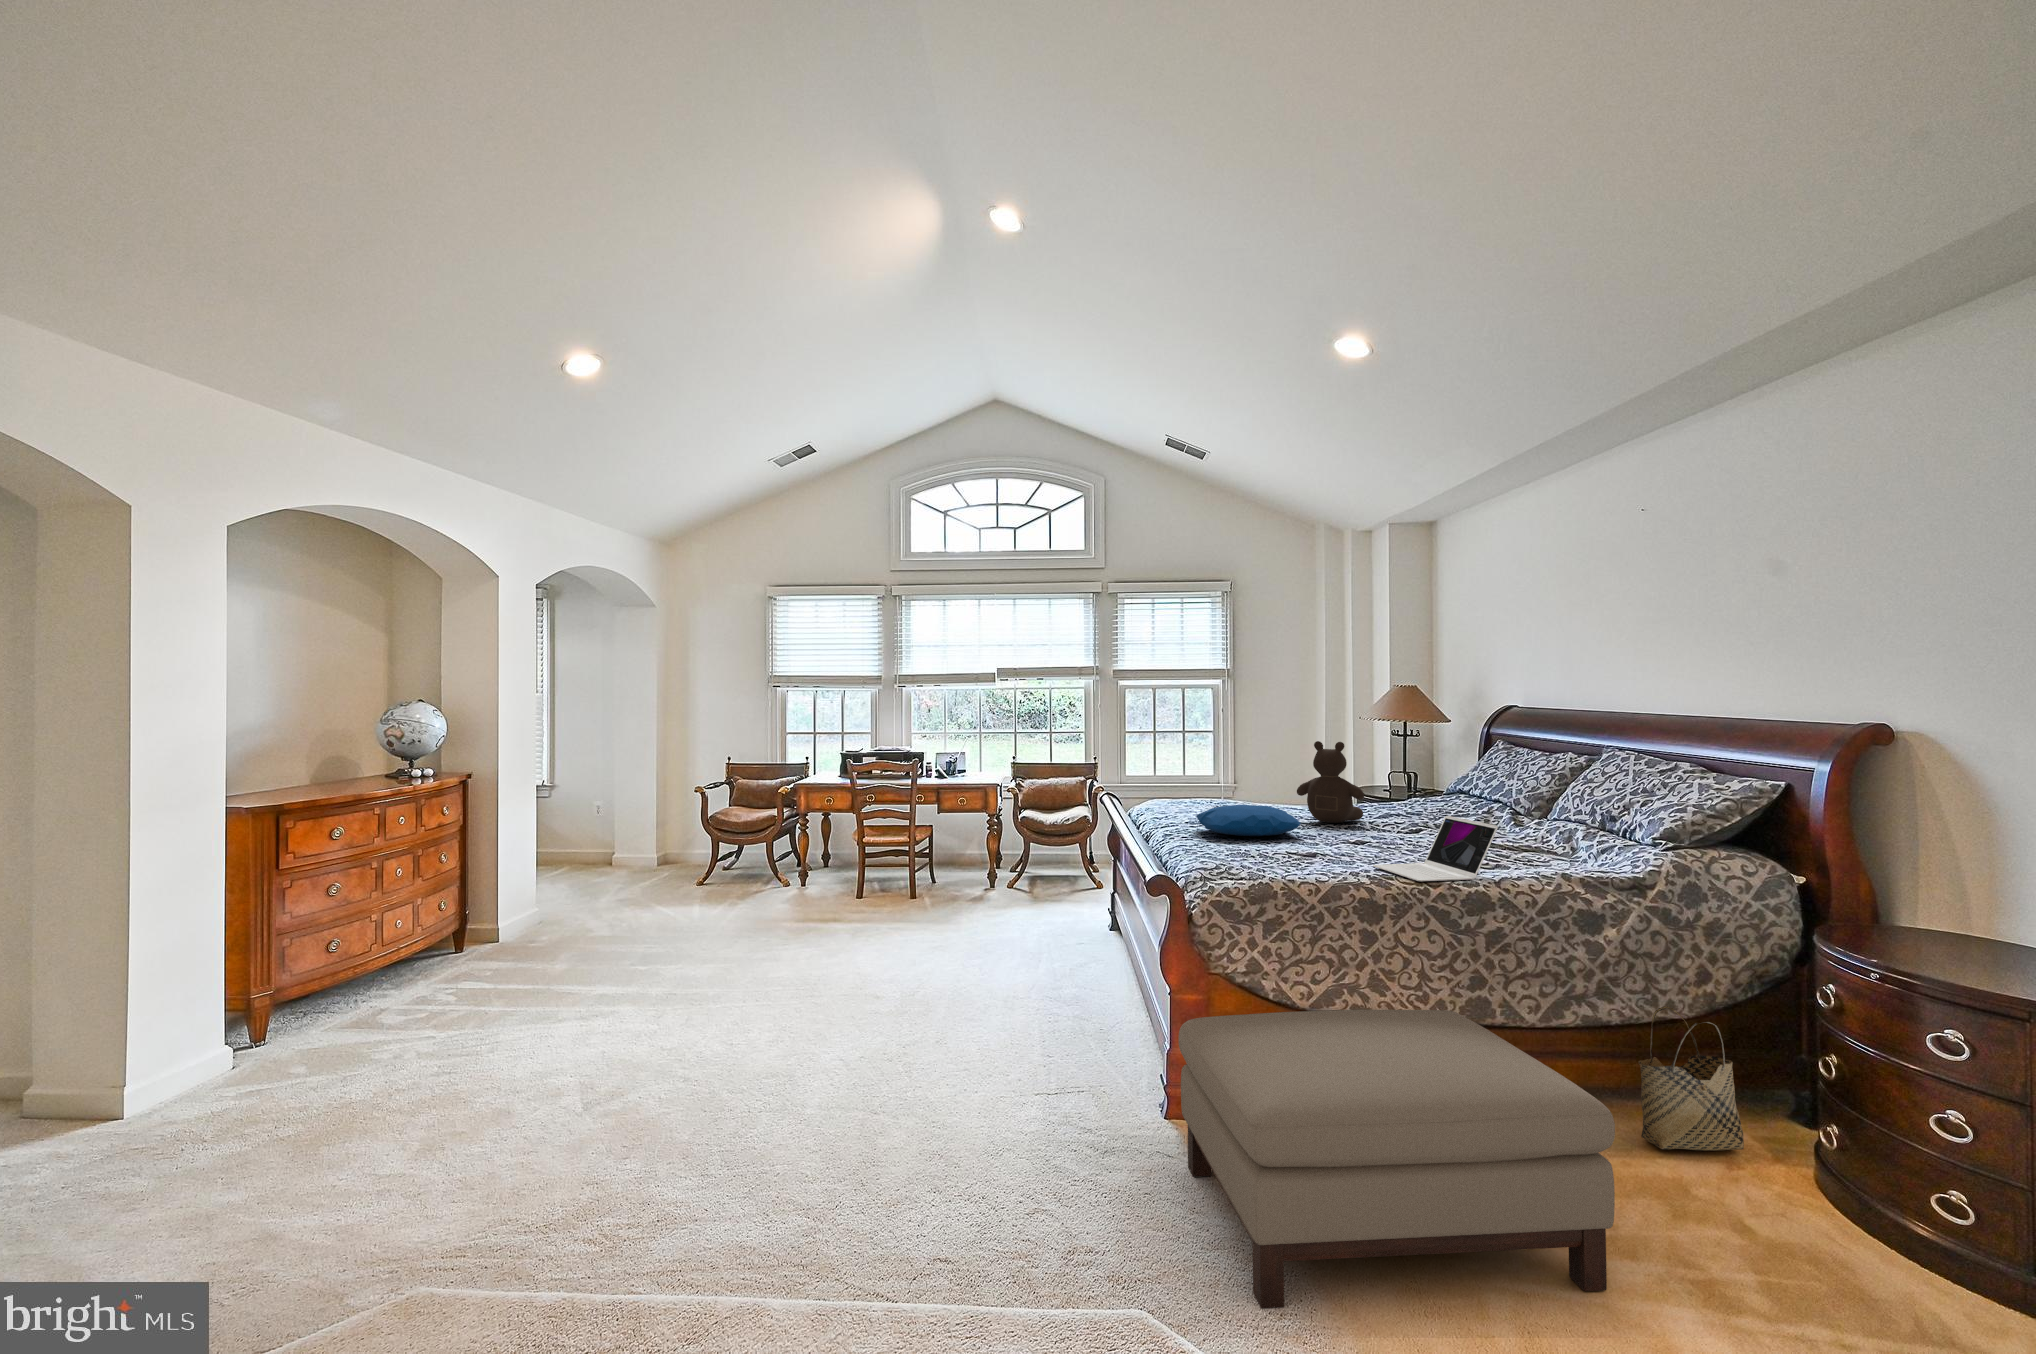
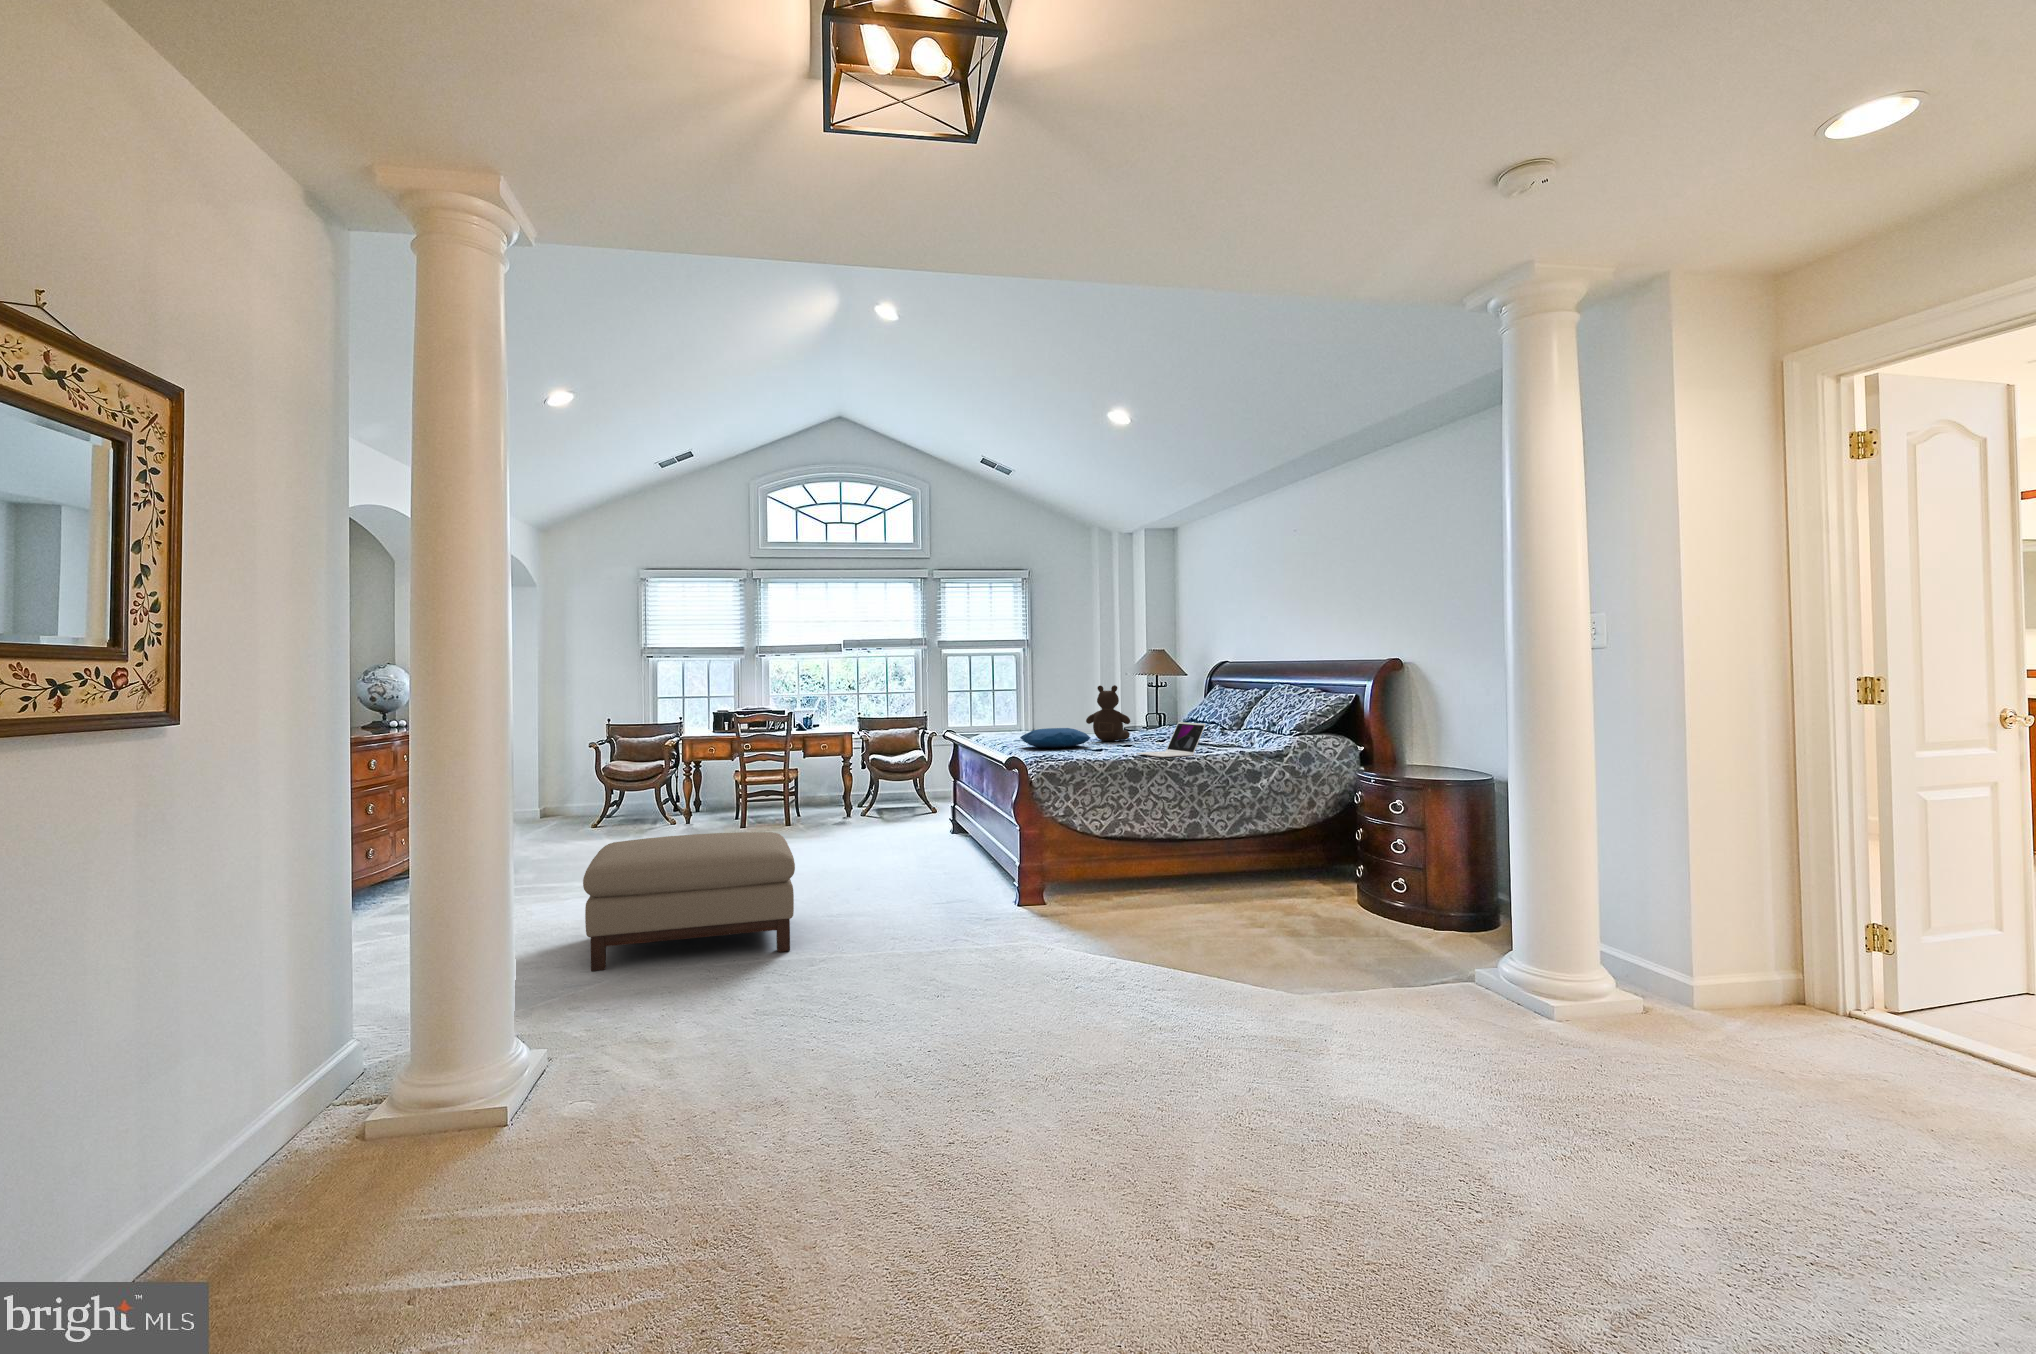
woven basket: present [1639,1006,1744,1151] -> none [1277,821,1327,896]
ottoman: present [1179,1010,1615,1308] -> present [583,832,795,971]

